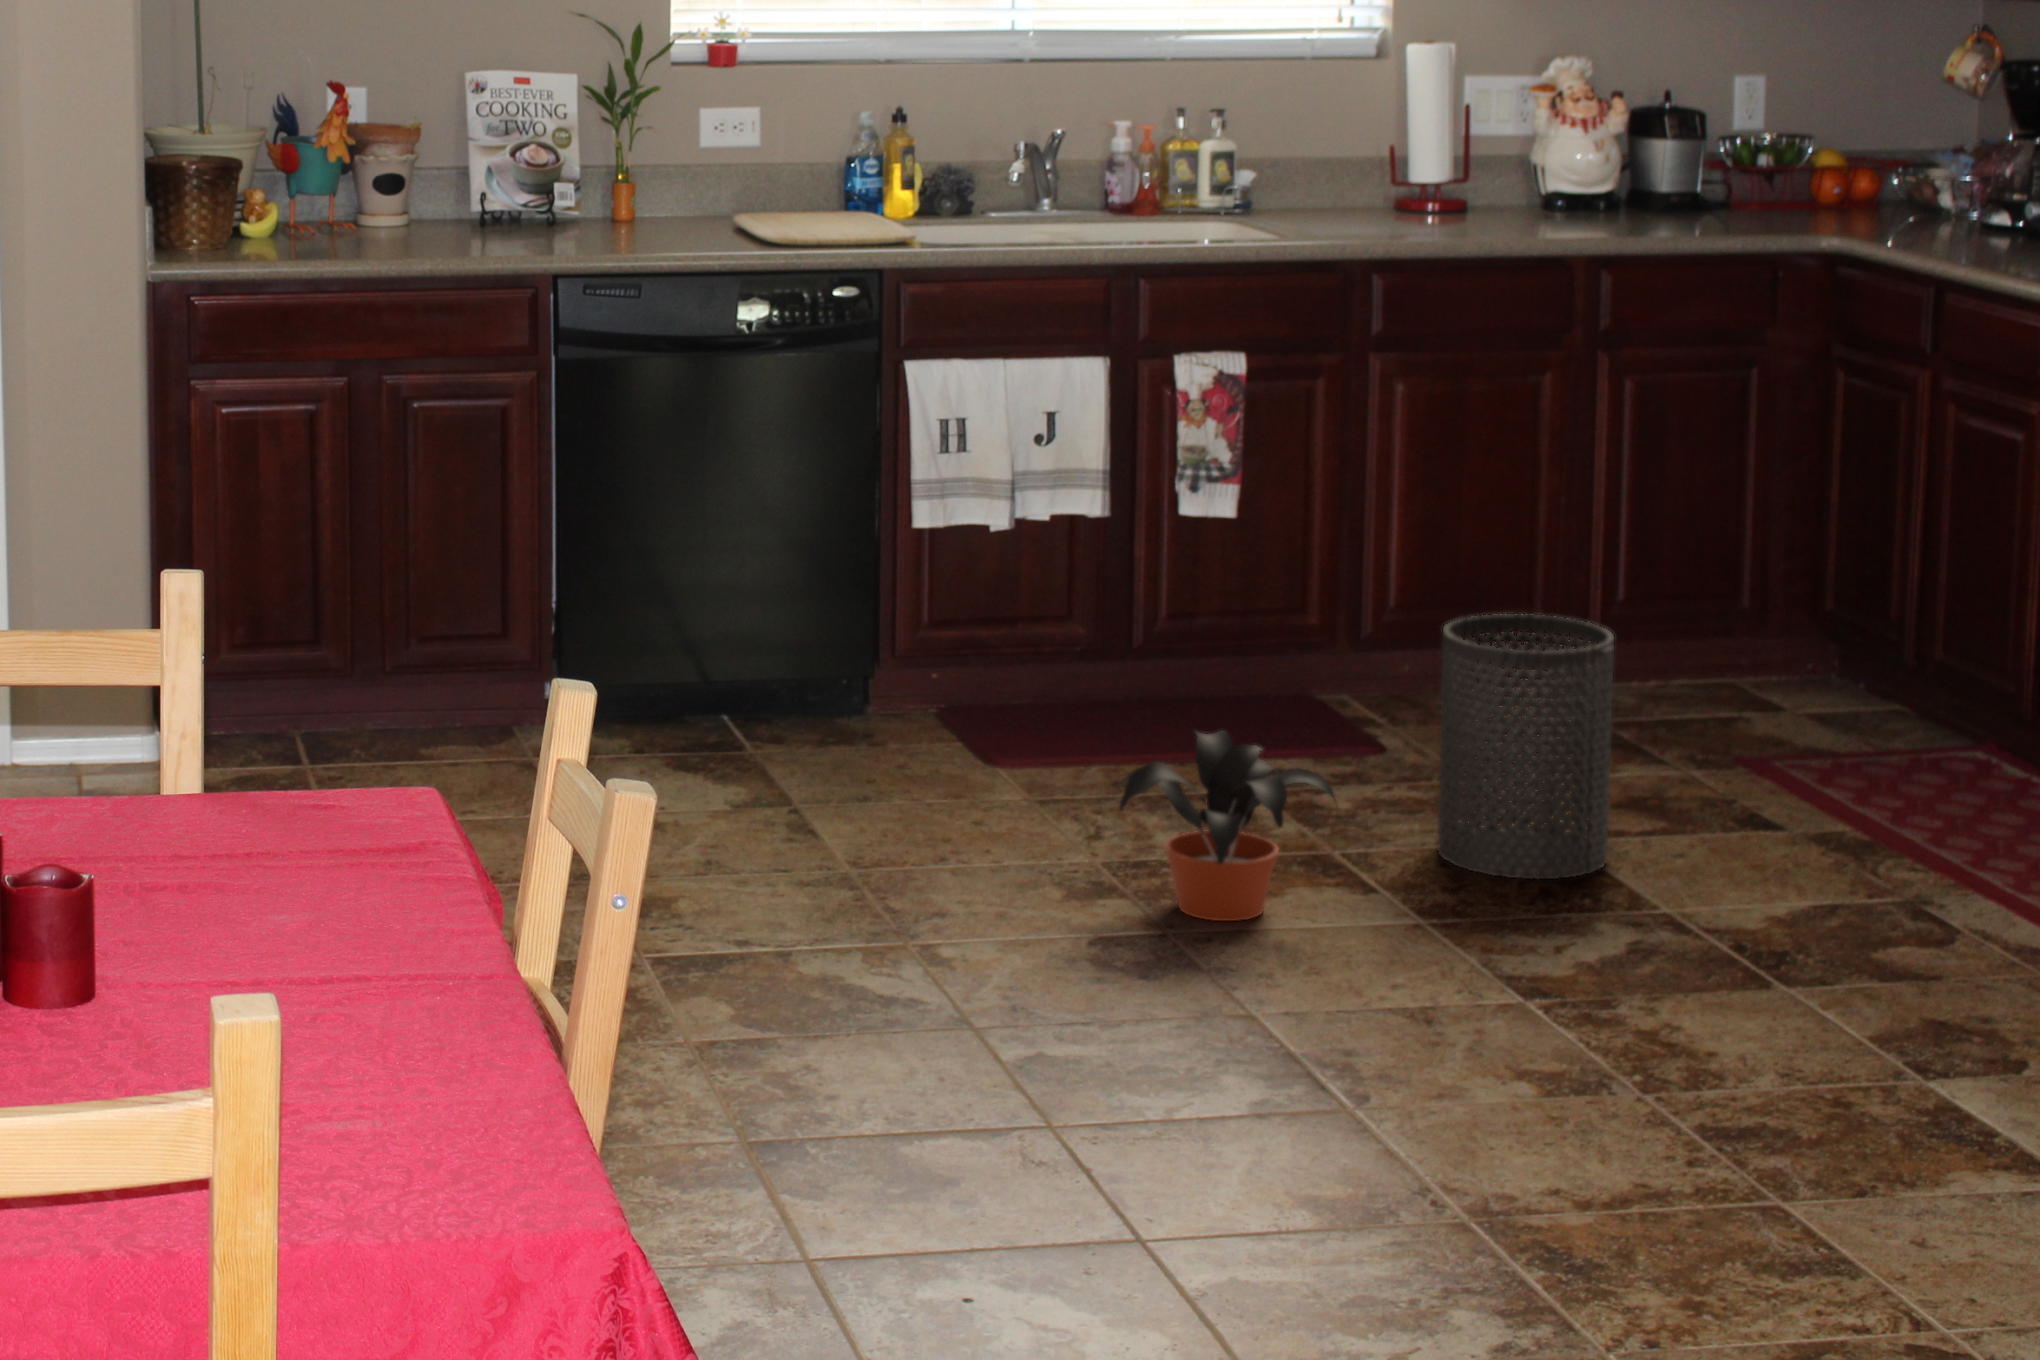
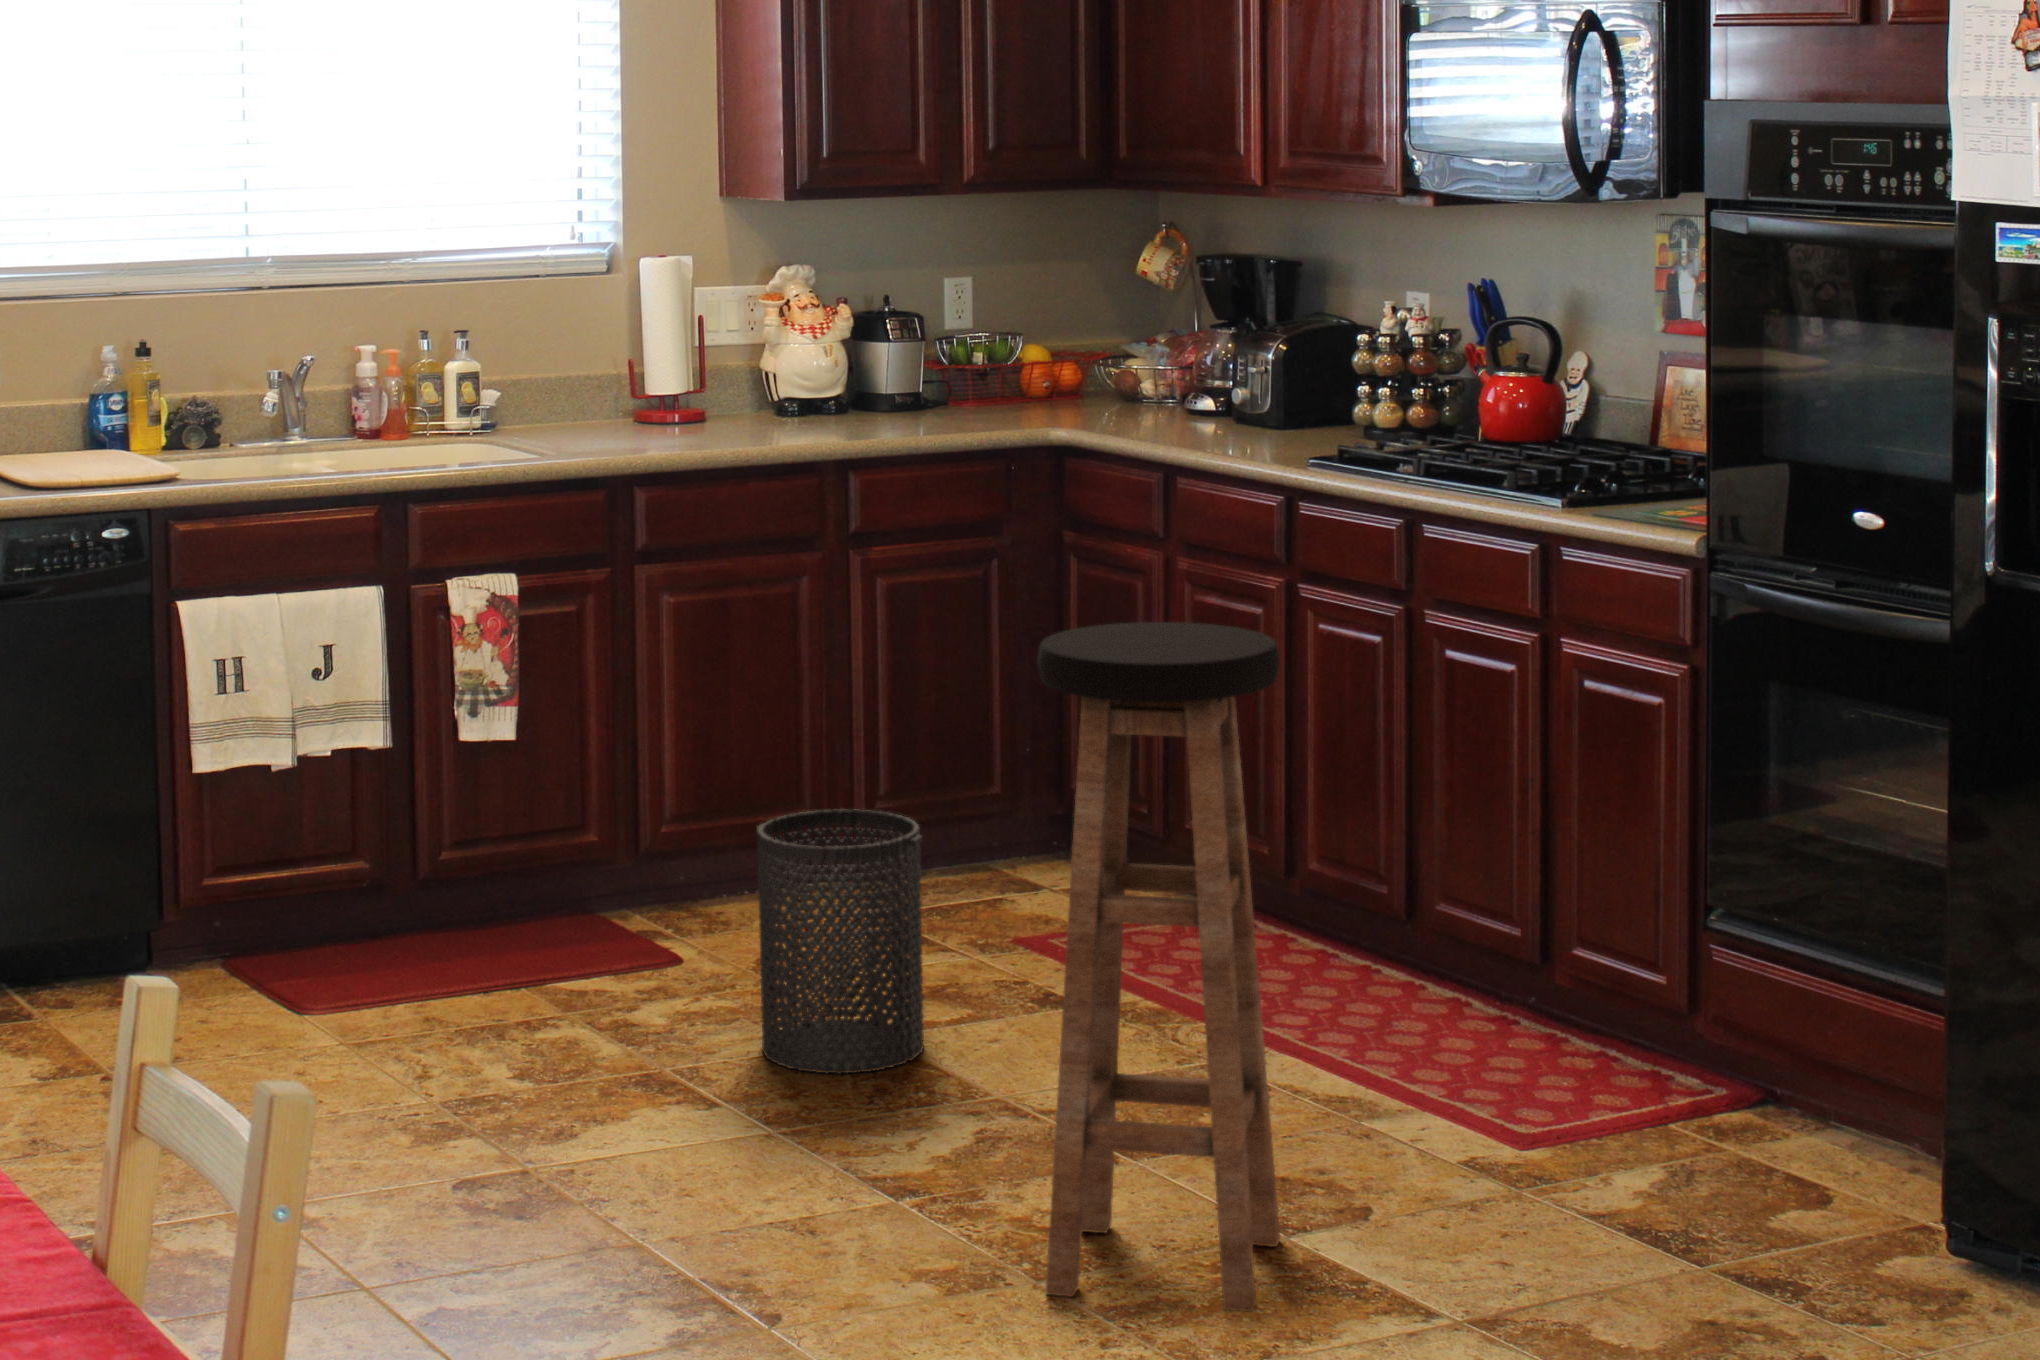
bar stool: none [1648,442,1940,1143] -> present [1038,622,1280,1312]
potted plant: present [1120,730,1335,921] -> none [454,955,684,1154]

